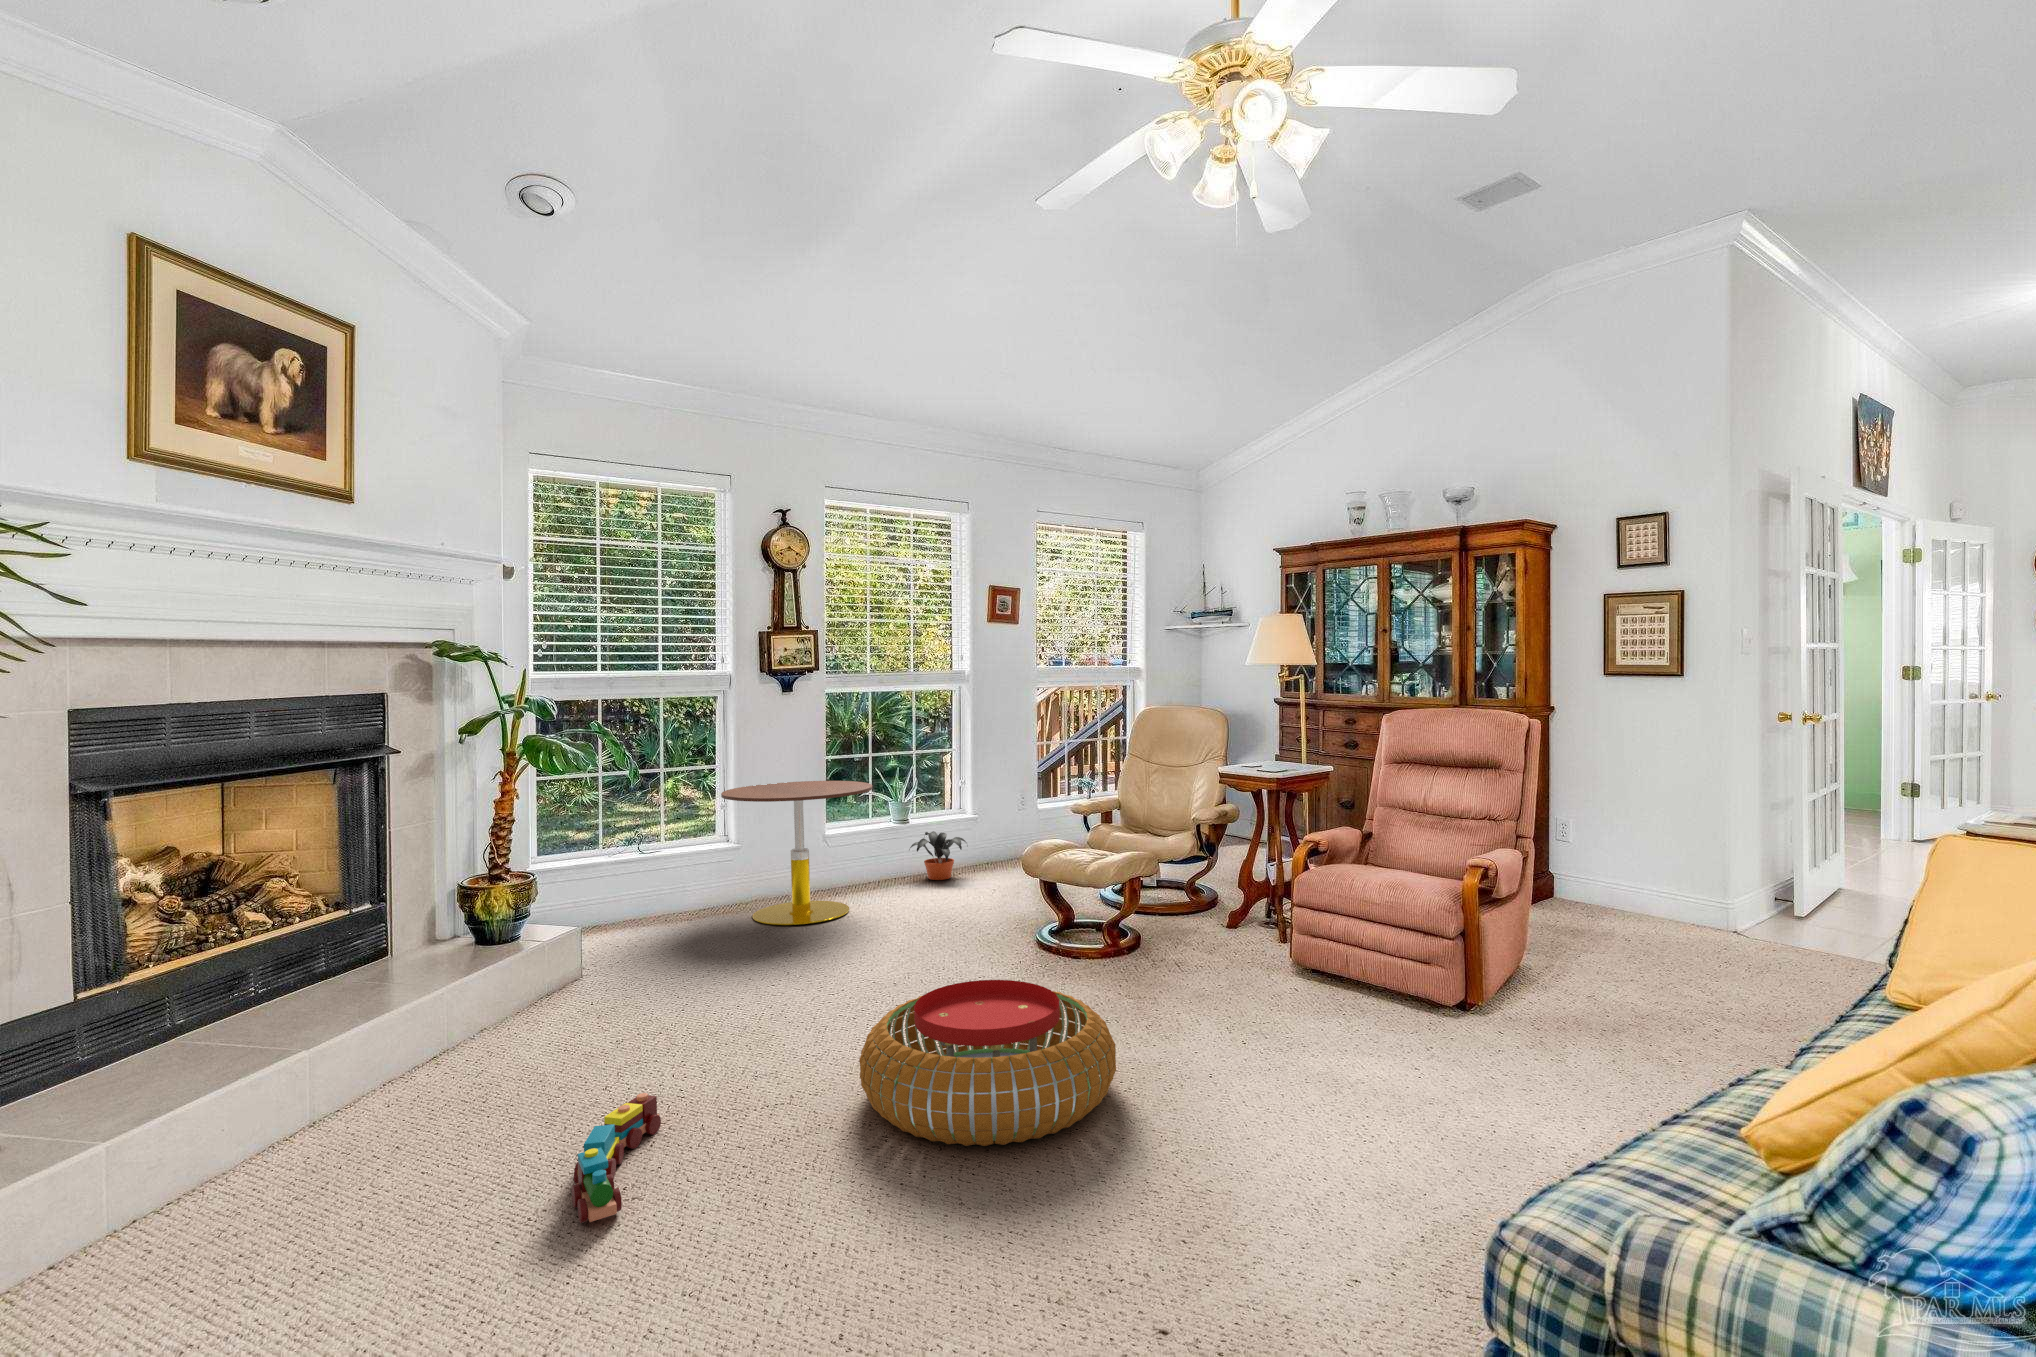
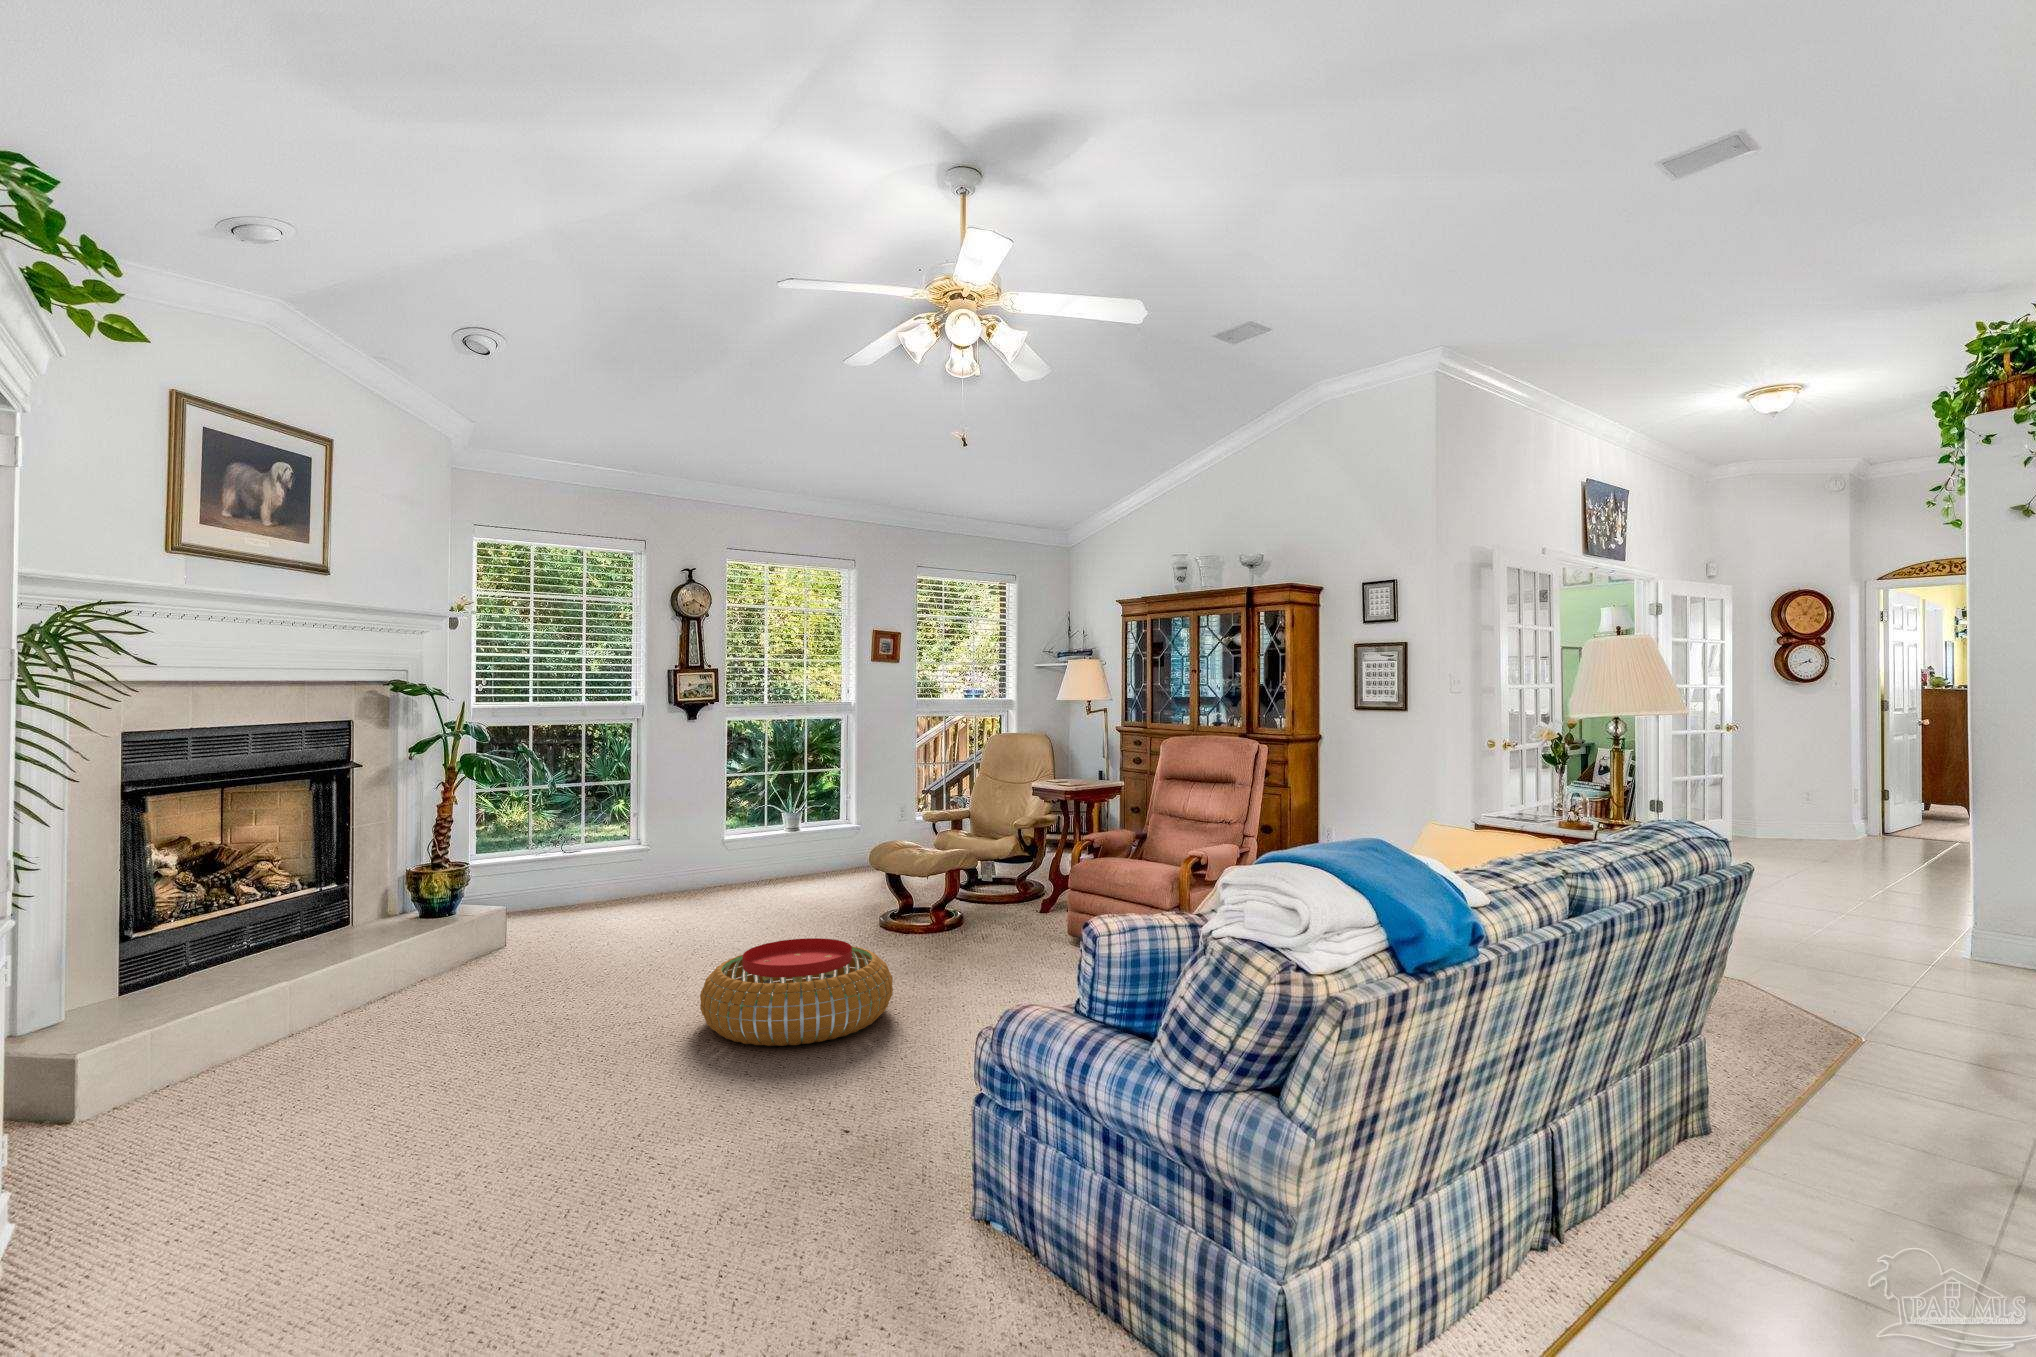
side table: present [721,781,872,925] -> none [629,795,759,914]
potted plant: present [909,831,966,880] -> none [798,840,850,881]
toy train: present [572,1093,661,1223] -> none [481,1013,551,1086]

